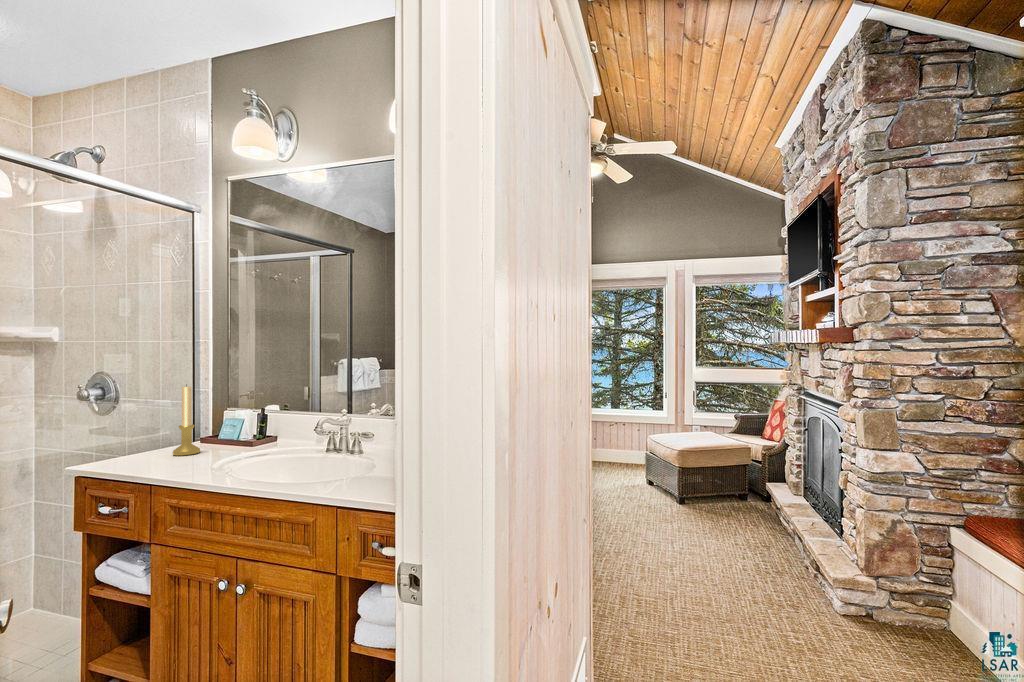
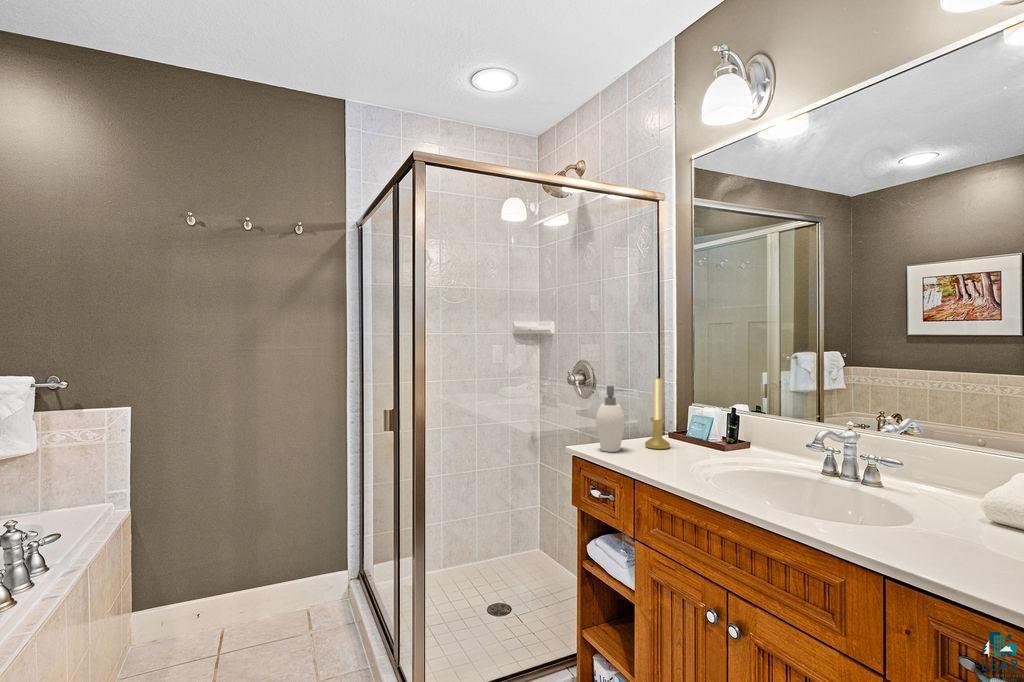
soap dispenser: none [111,396,158,465] -> present [596,386,633,452]

